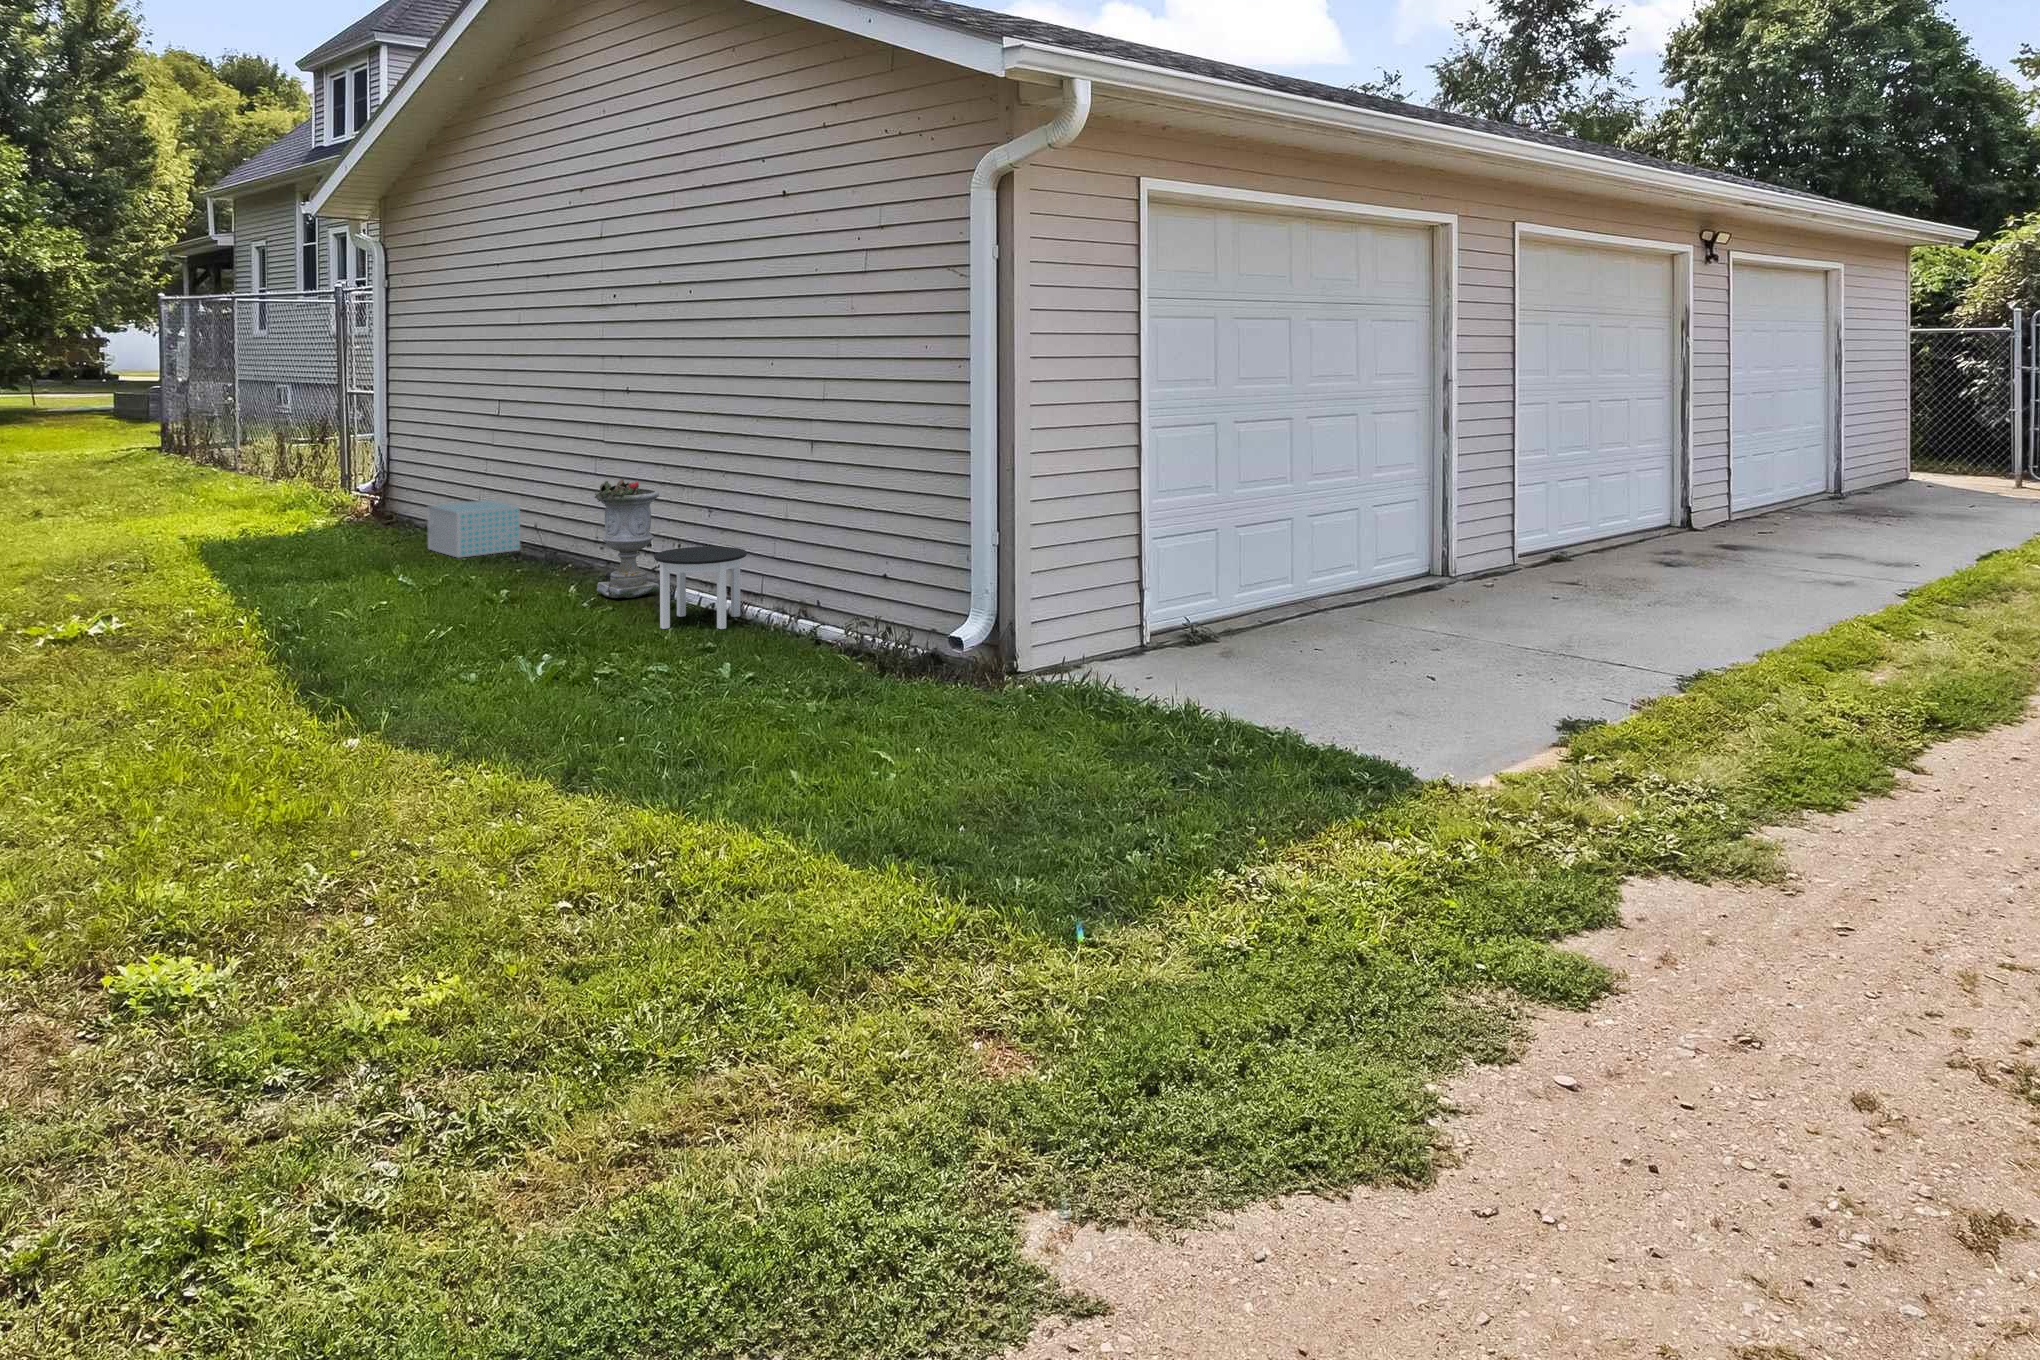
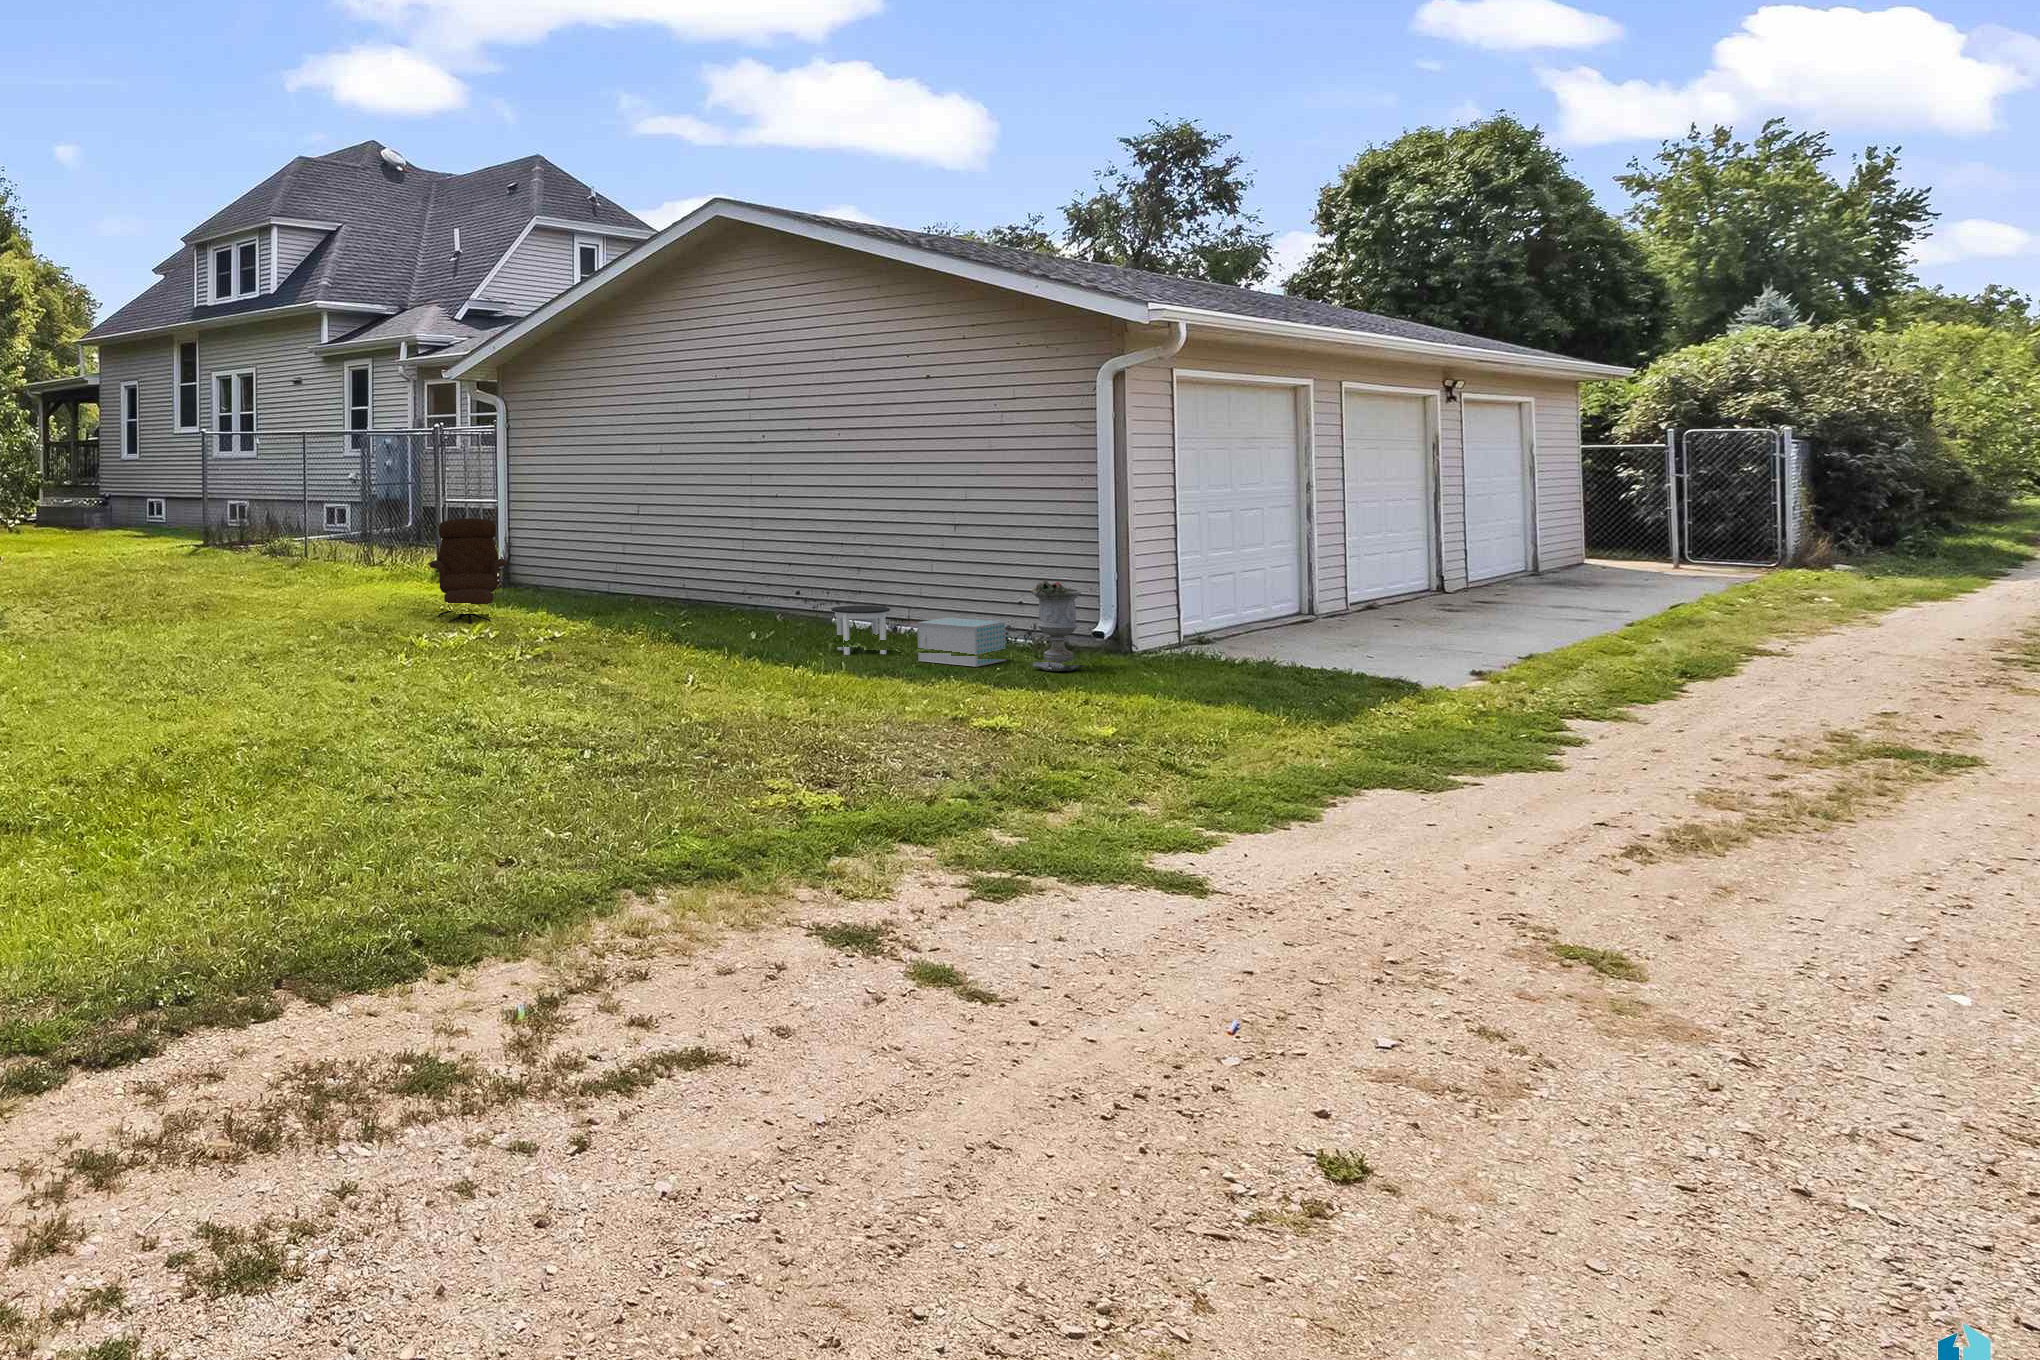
lounge chair: none [296,392,432,541] -> present [429,519,507,624]
planter: present [595,478,659,598] -> present [1031,580,1084,671]
storage box: present [427,500,520,558] -> present [917,618,1006,667]

